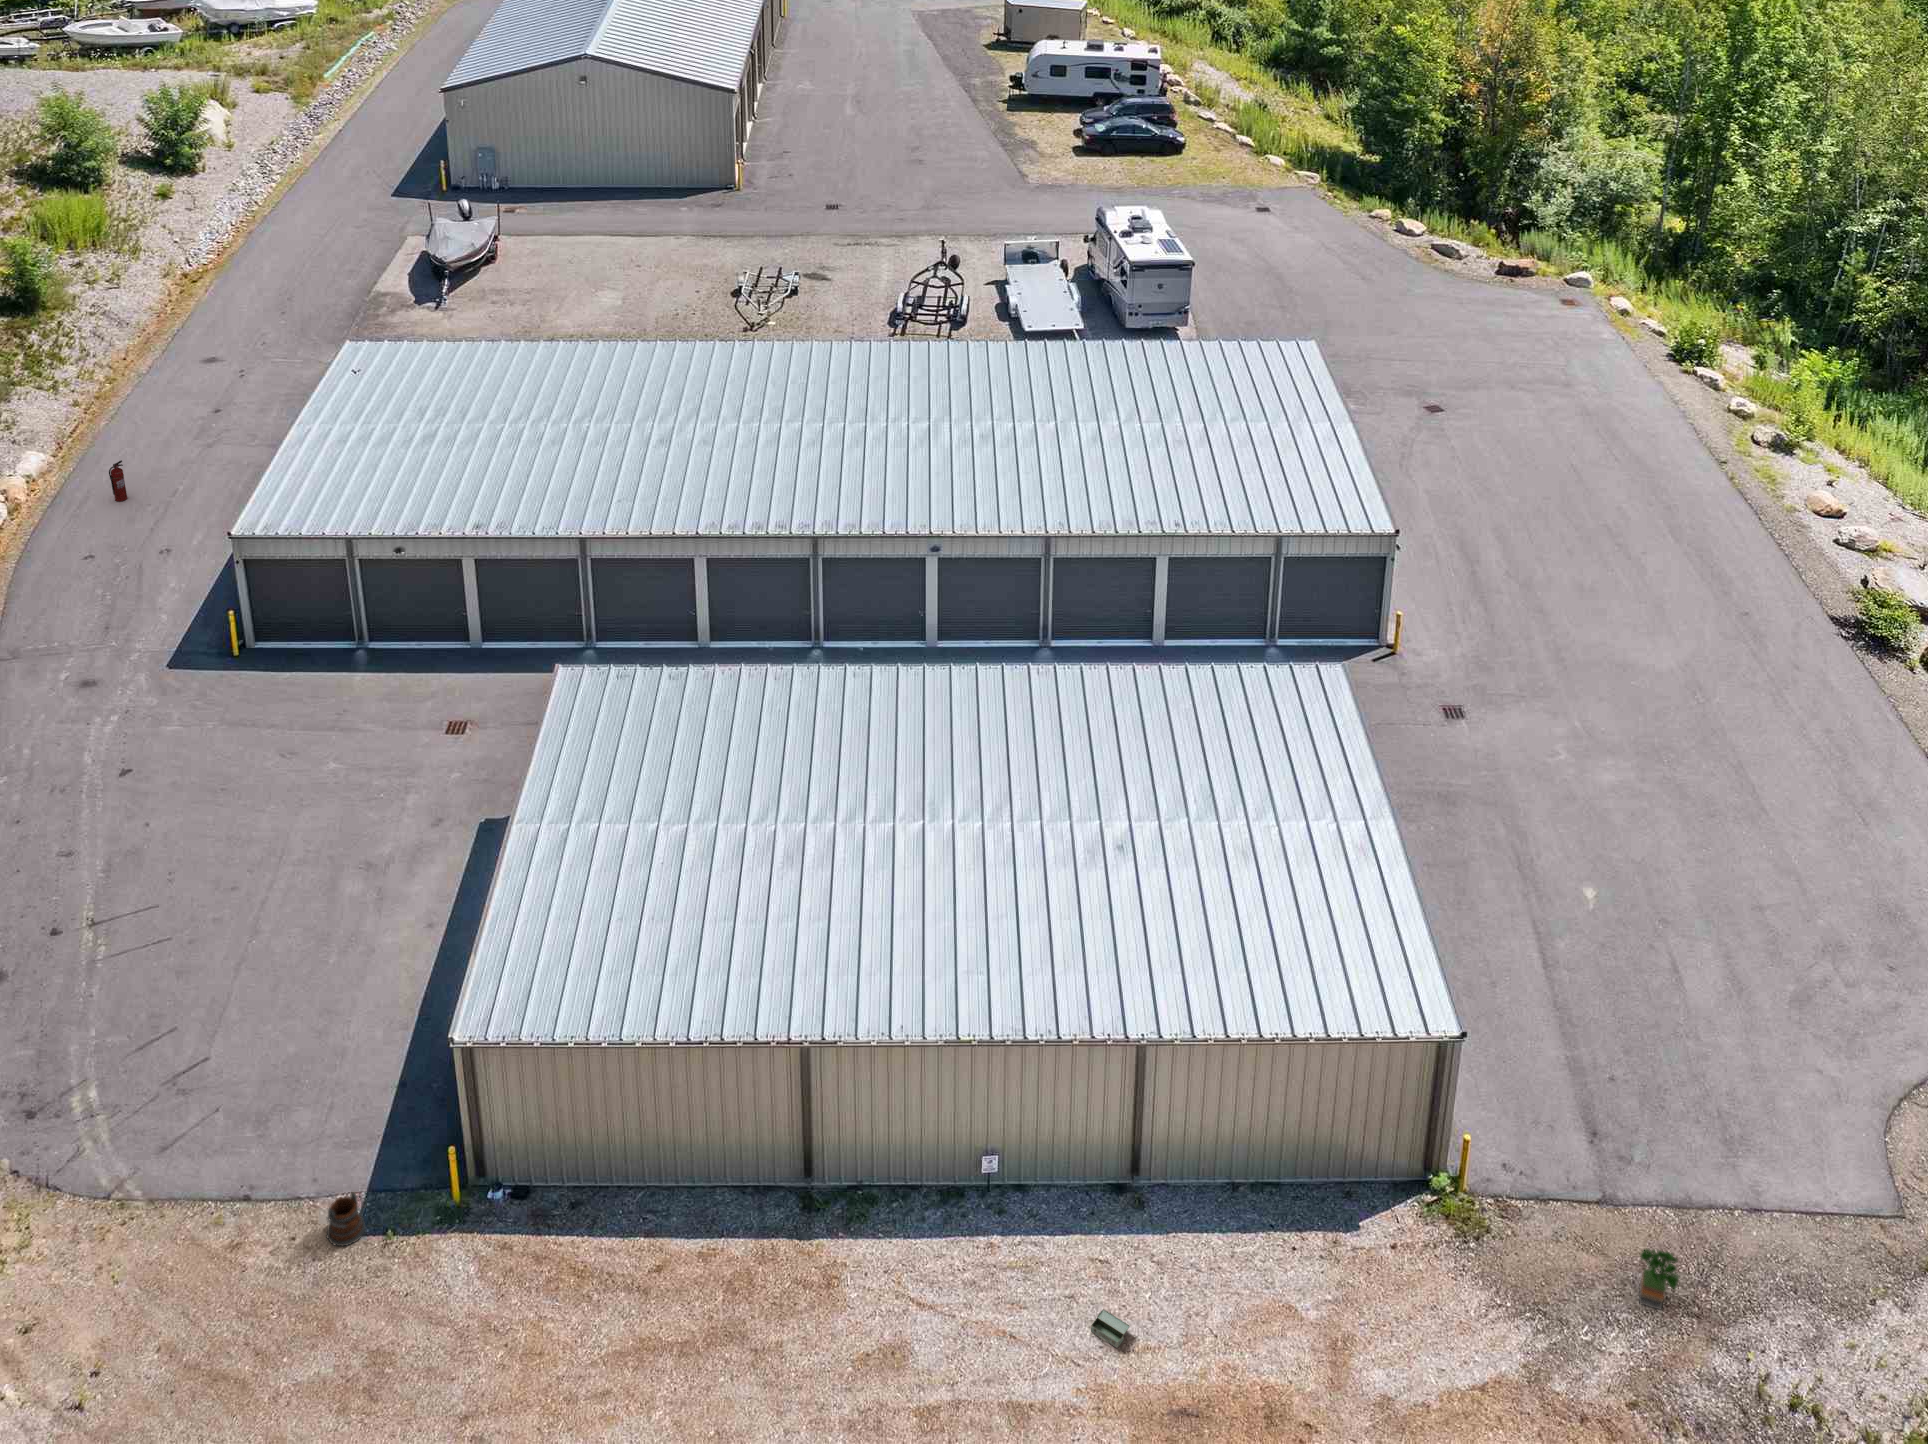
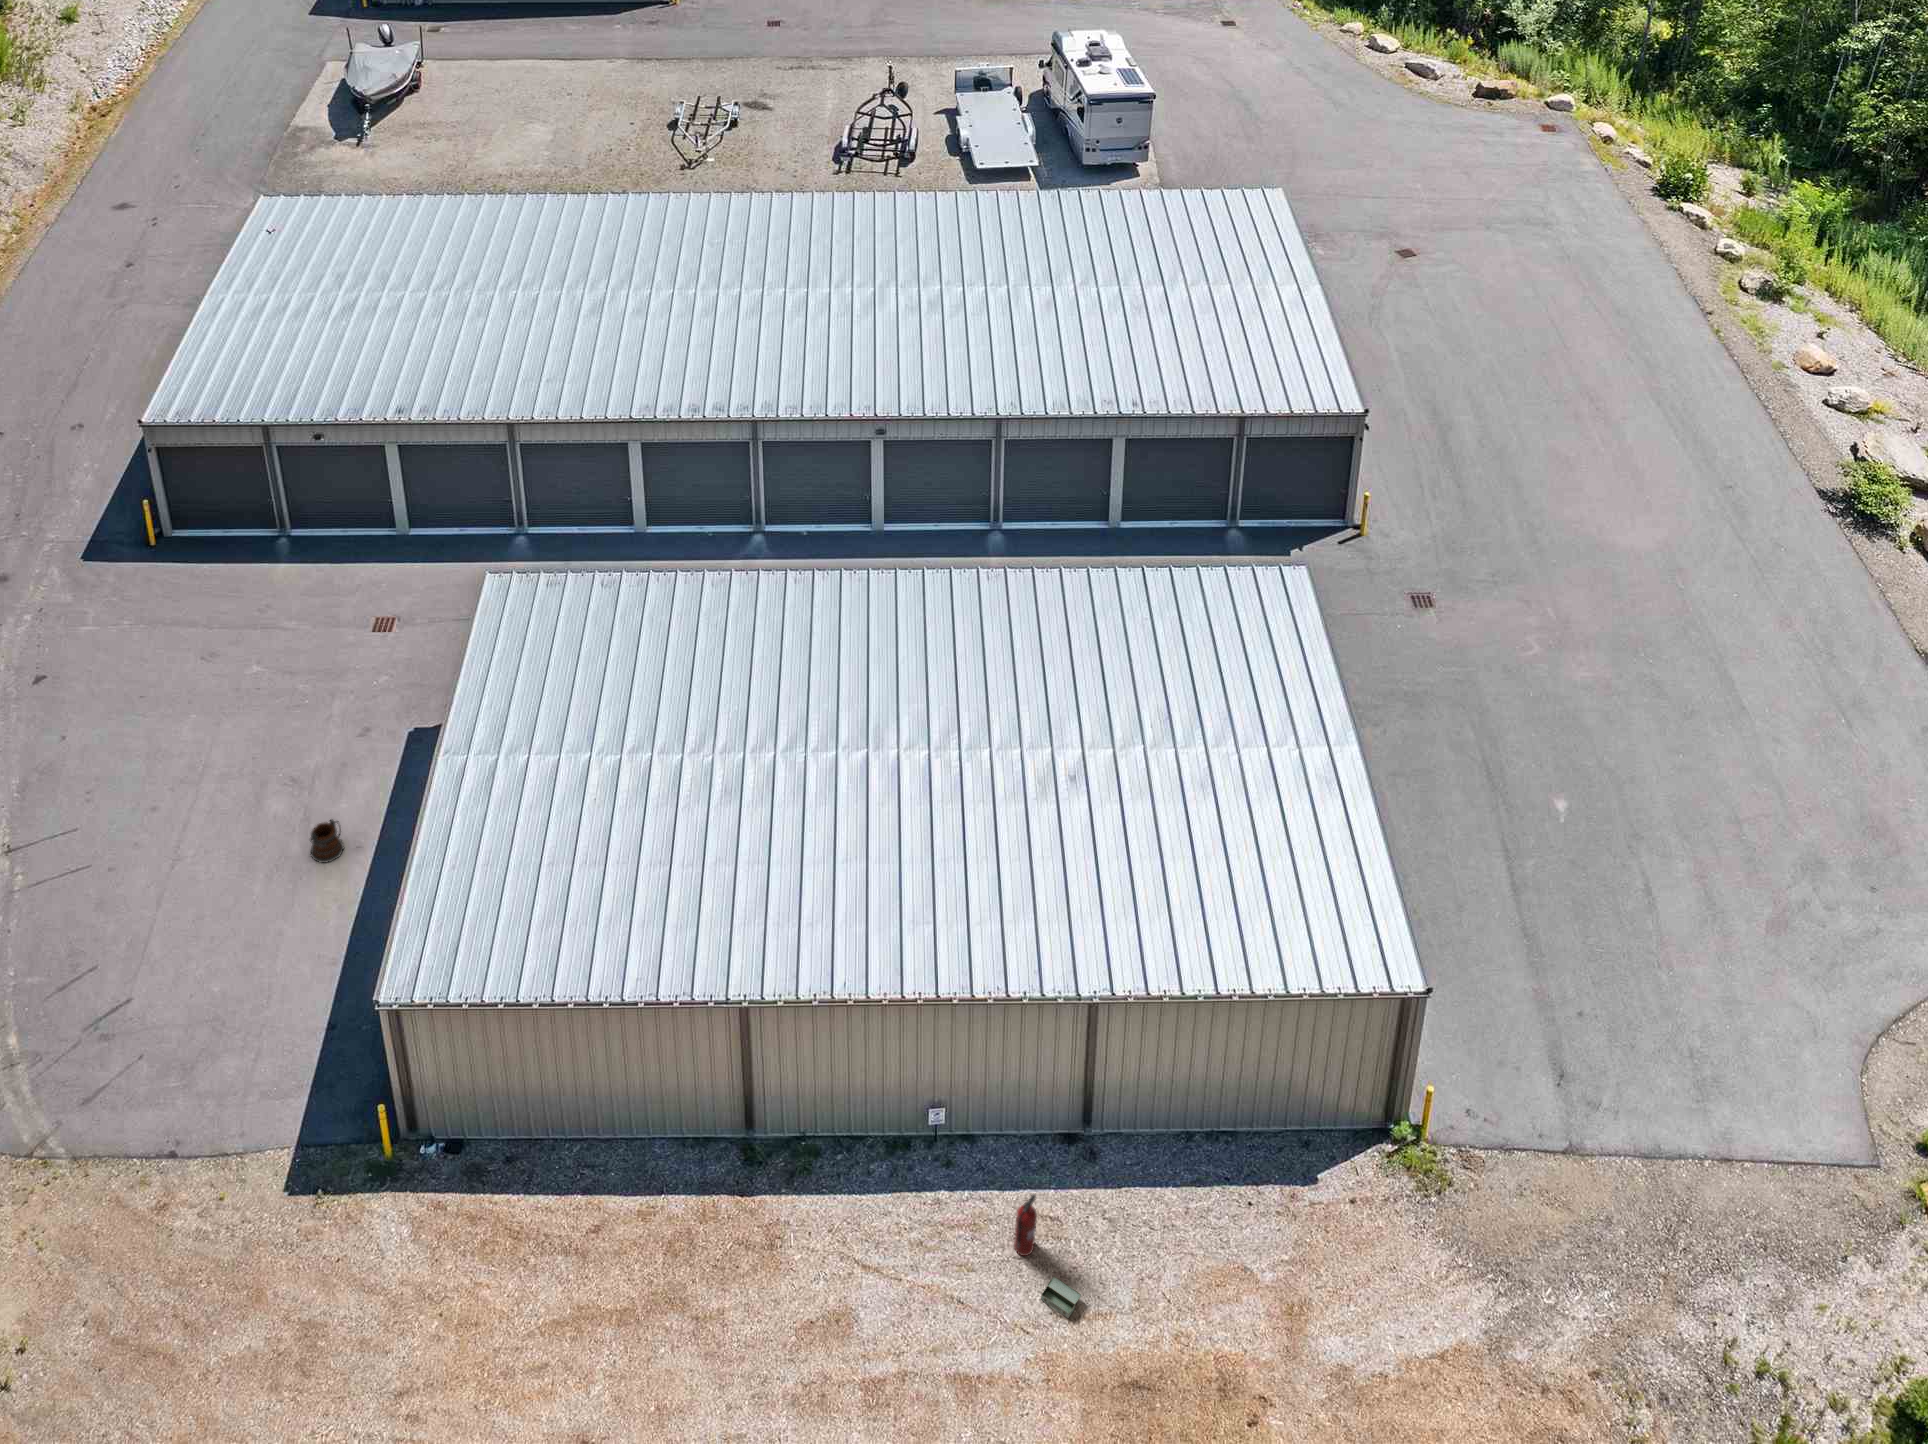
fire extinguisher: present [109,460,127,502] -> present [1014,1194,1037,1256]
bucket: present [326,1193,366,1246] -> present [310,819,344,863]
potted tree: present [1639,1249,1679,1309] -> none [1605,1209,1650,1270]

